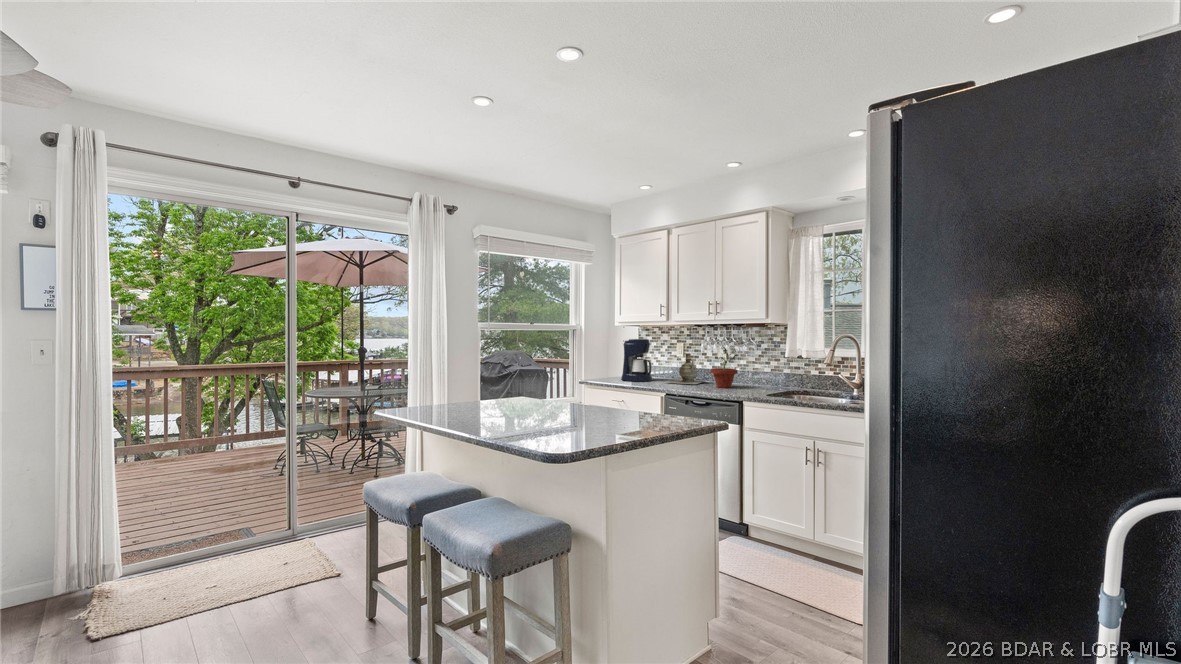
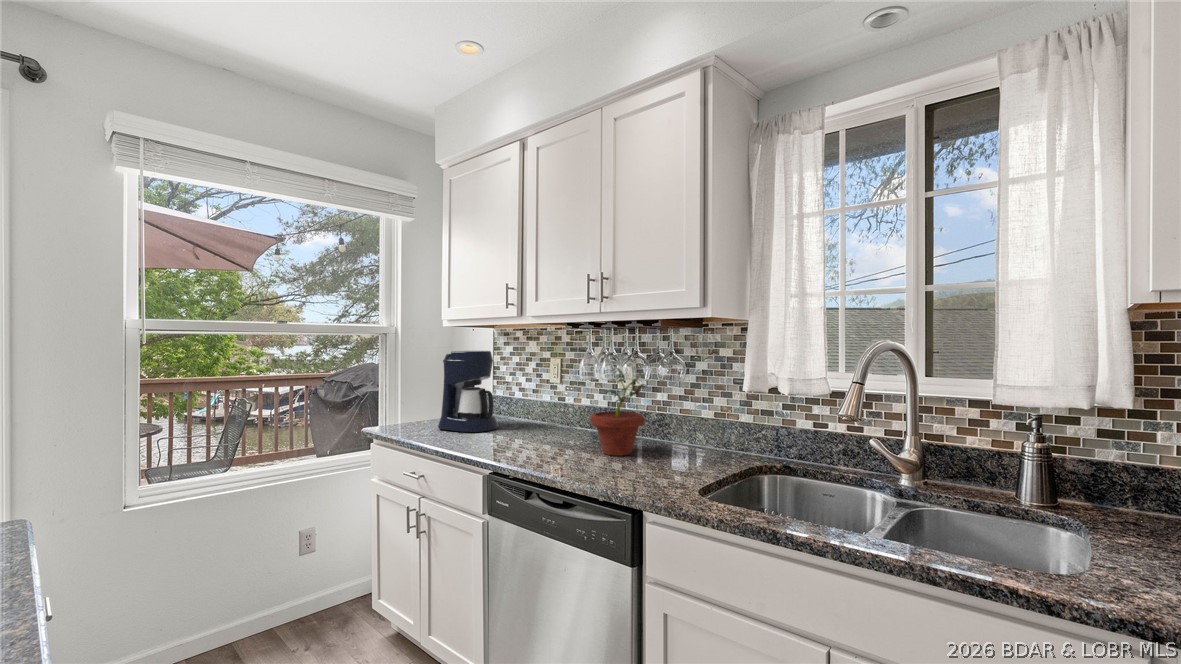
ceramic jug: present [667,353,705,384] -> none [511,379,596,443]

